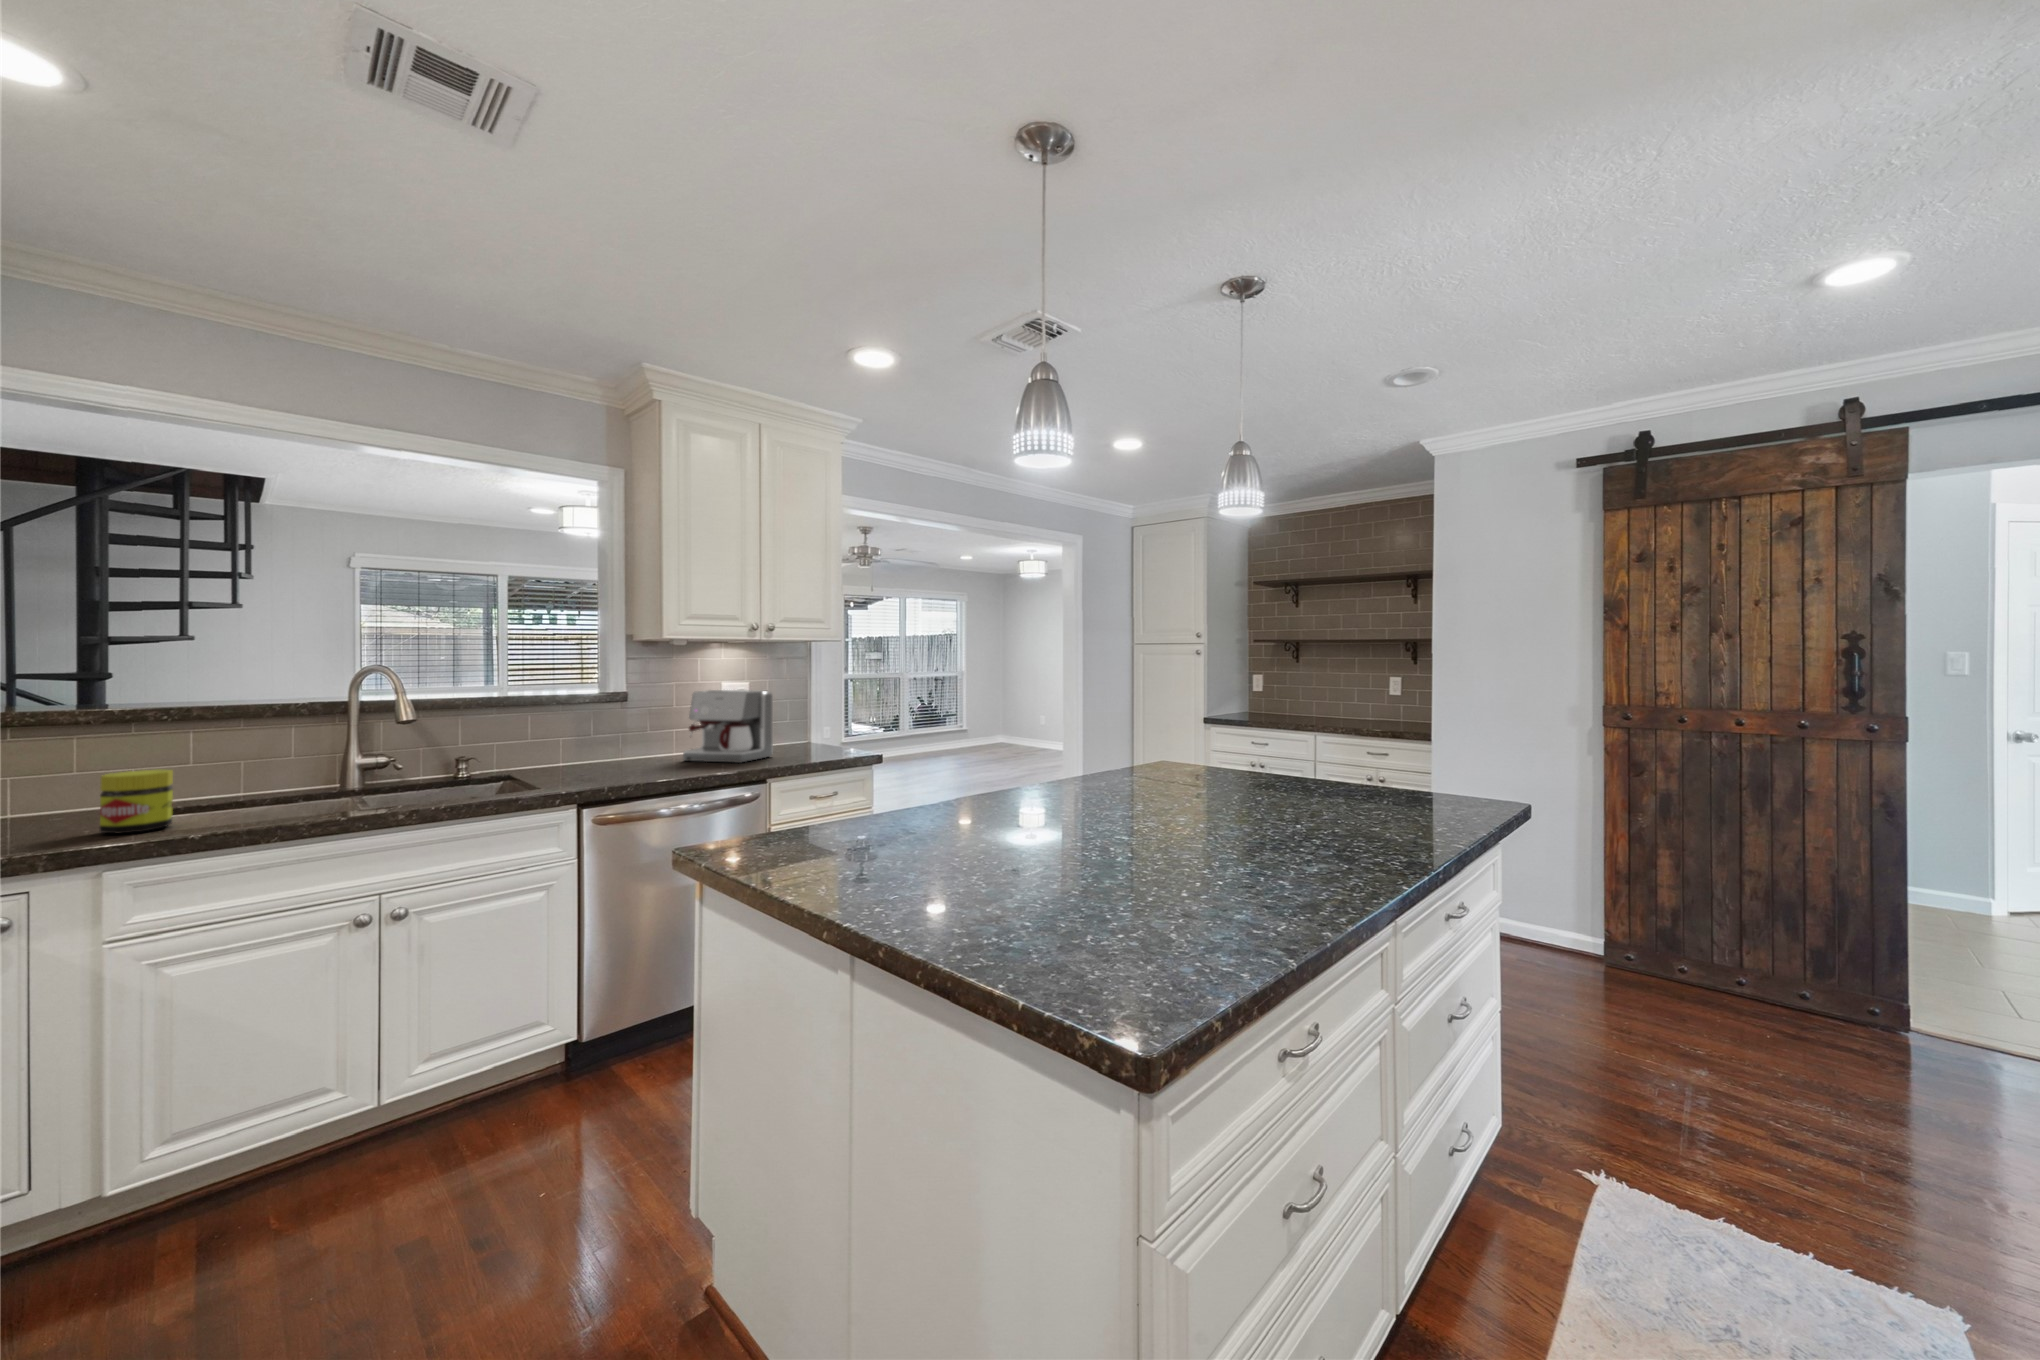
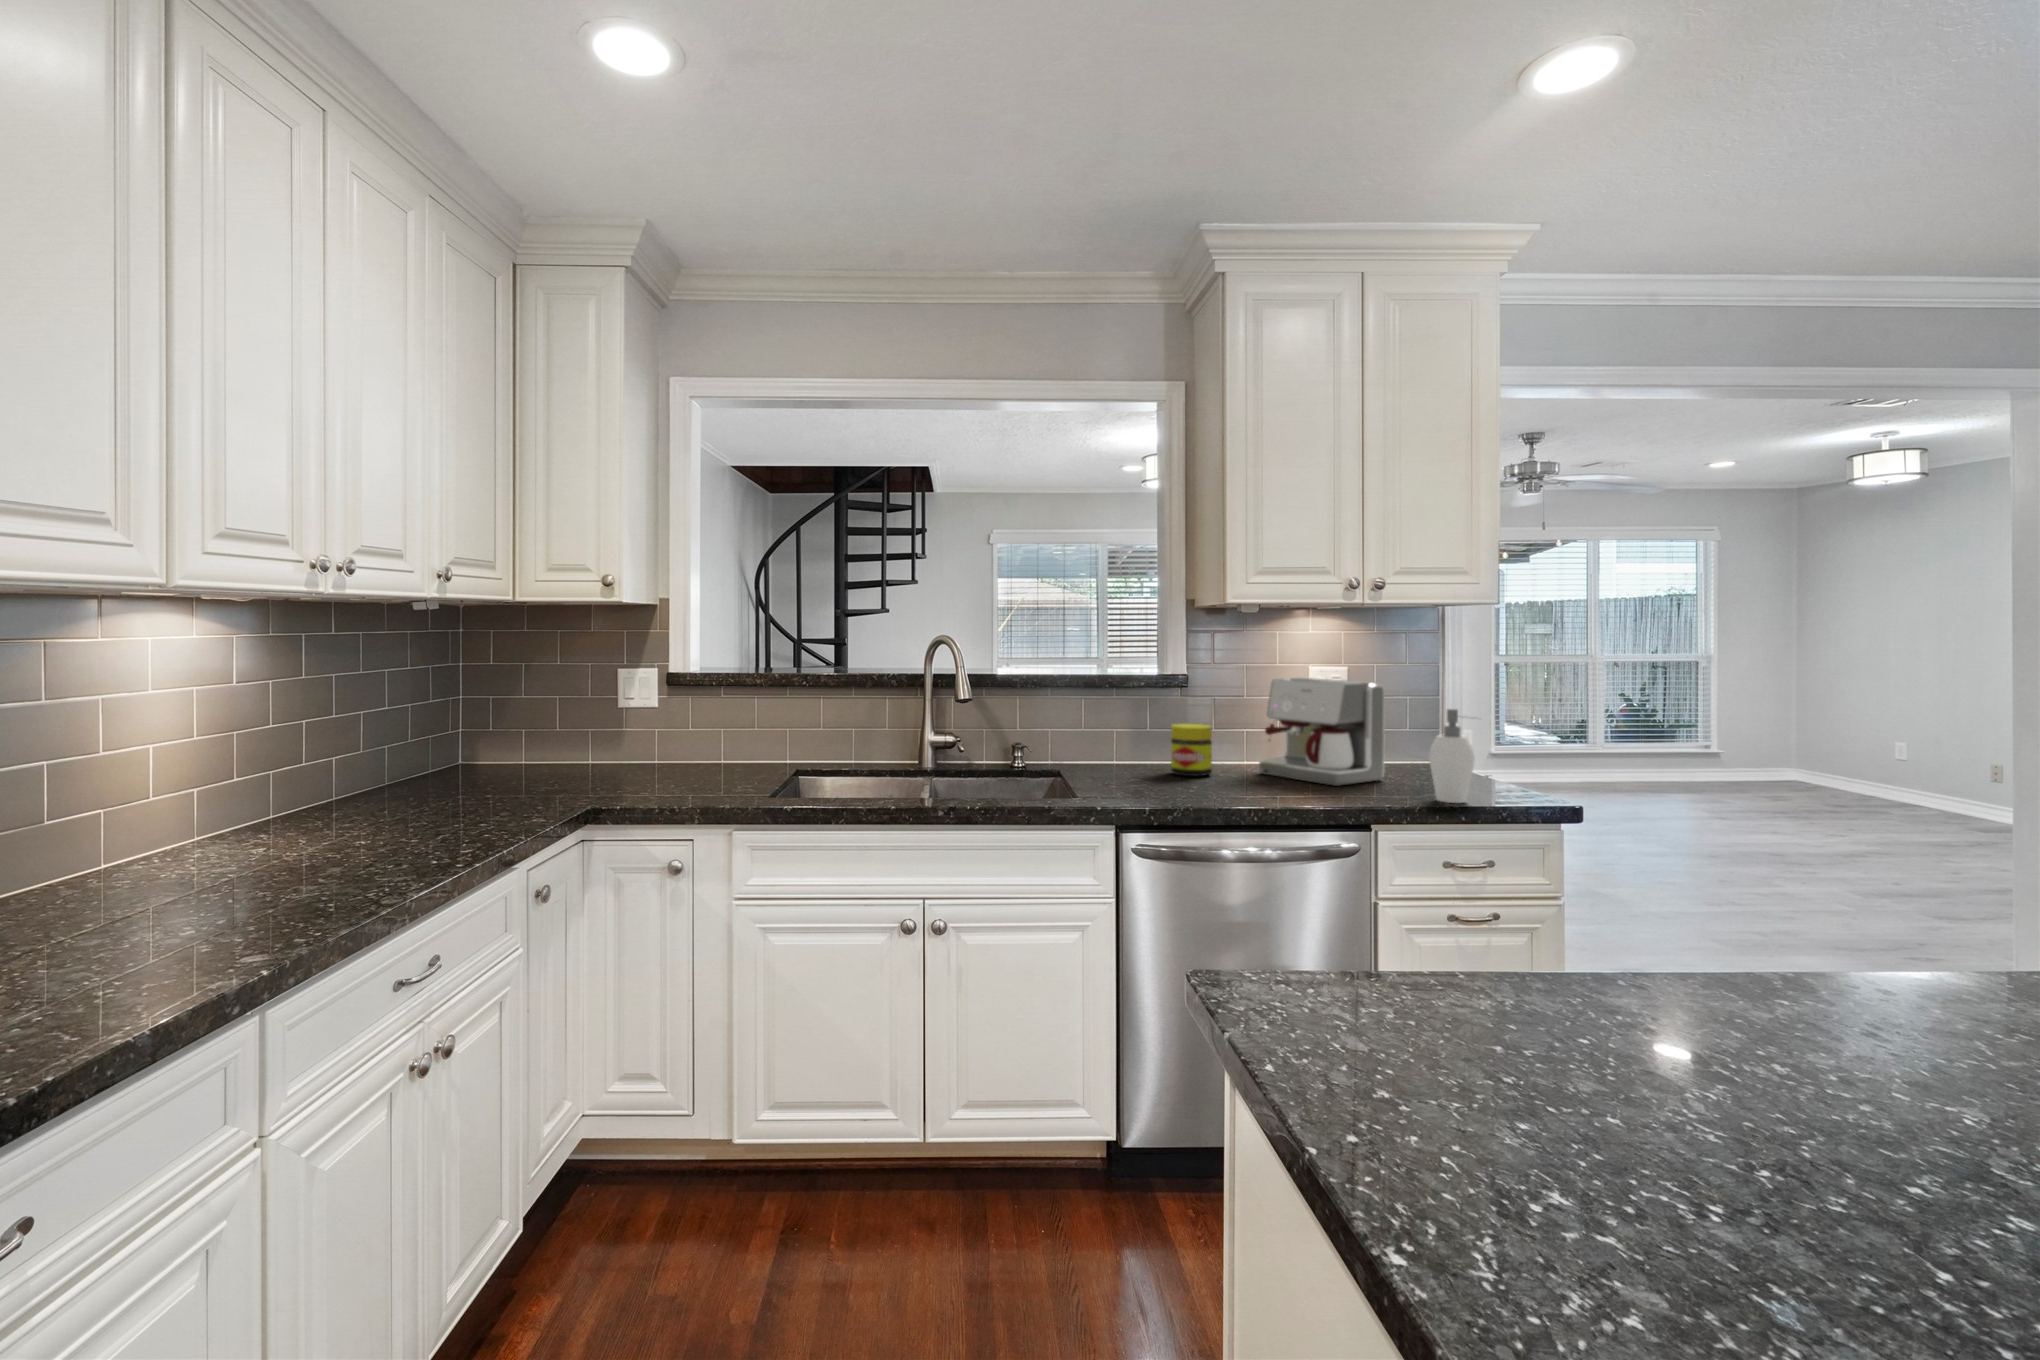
soap dispenser: none [802,705,832,764] -> present [1429,709,1475,803]
jar: present [100,770,173,833] -> present [1171,724,1212,776]

